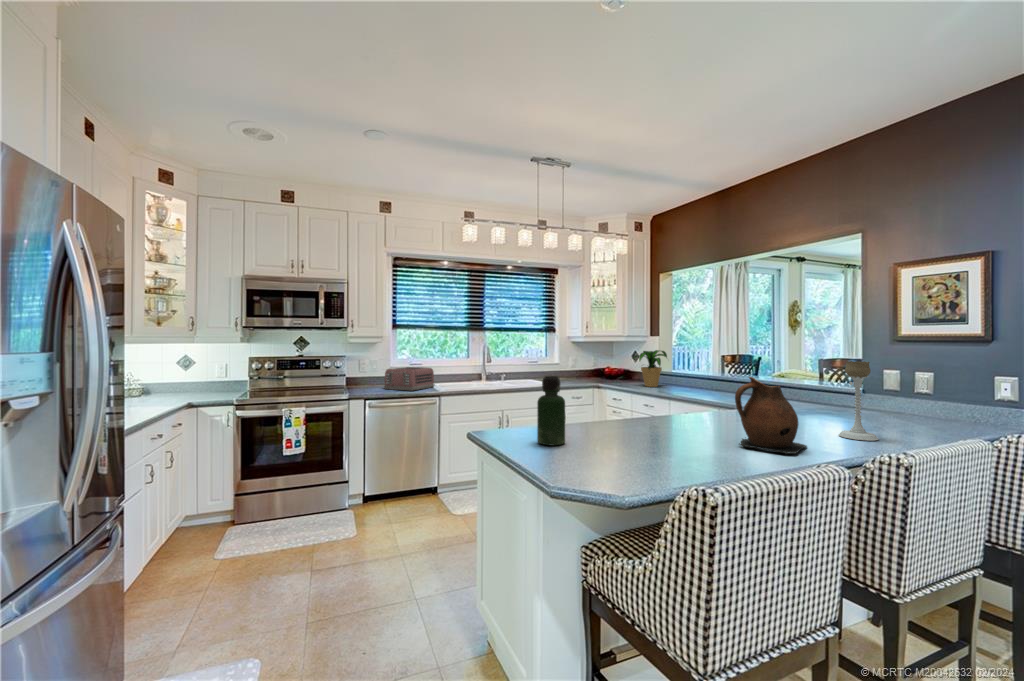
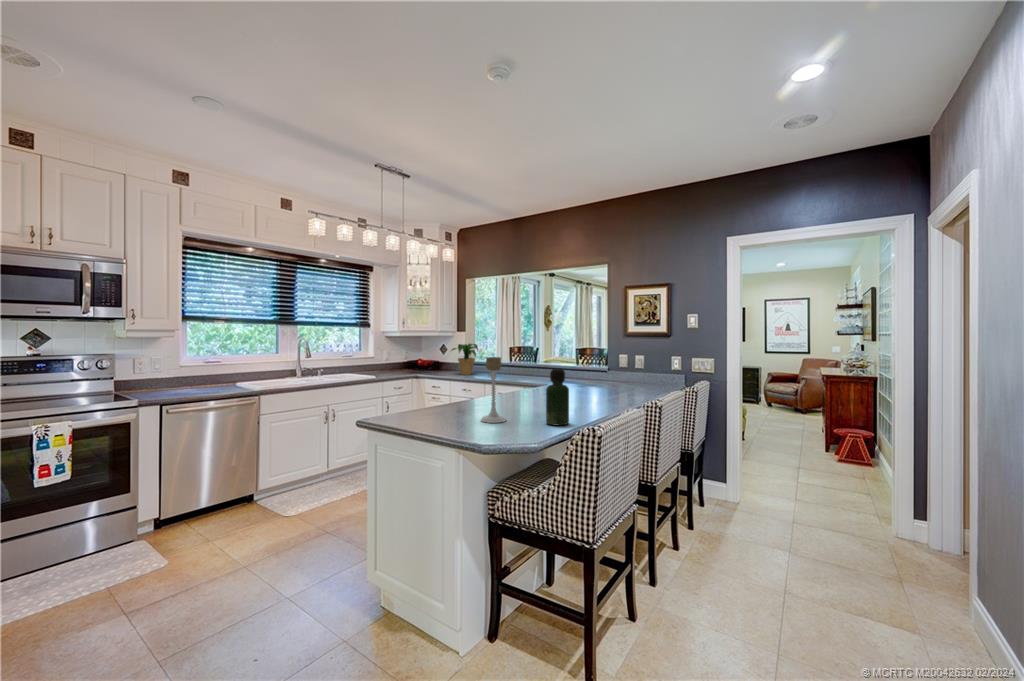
candle holder: present [839,361,878,441] -> present [481,357,506,423]
toaster: present [384,367,435,390] -> none [180,366,246,393]
bottle: present [537,376,565,445] -> present [546,369,569,425]
ceramic pitcher: present [735,377,807,454] -> none [569,363,605,411]

